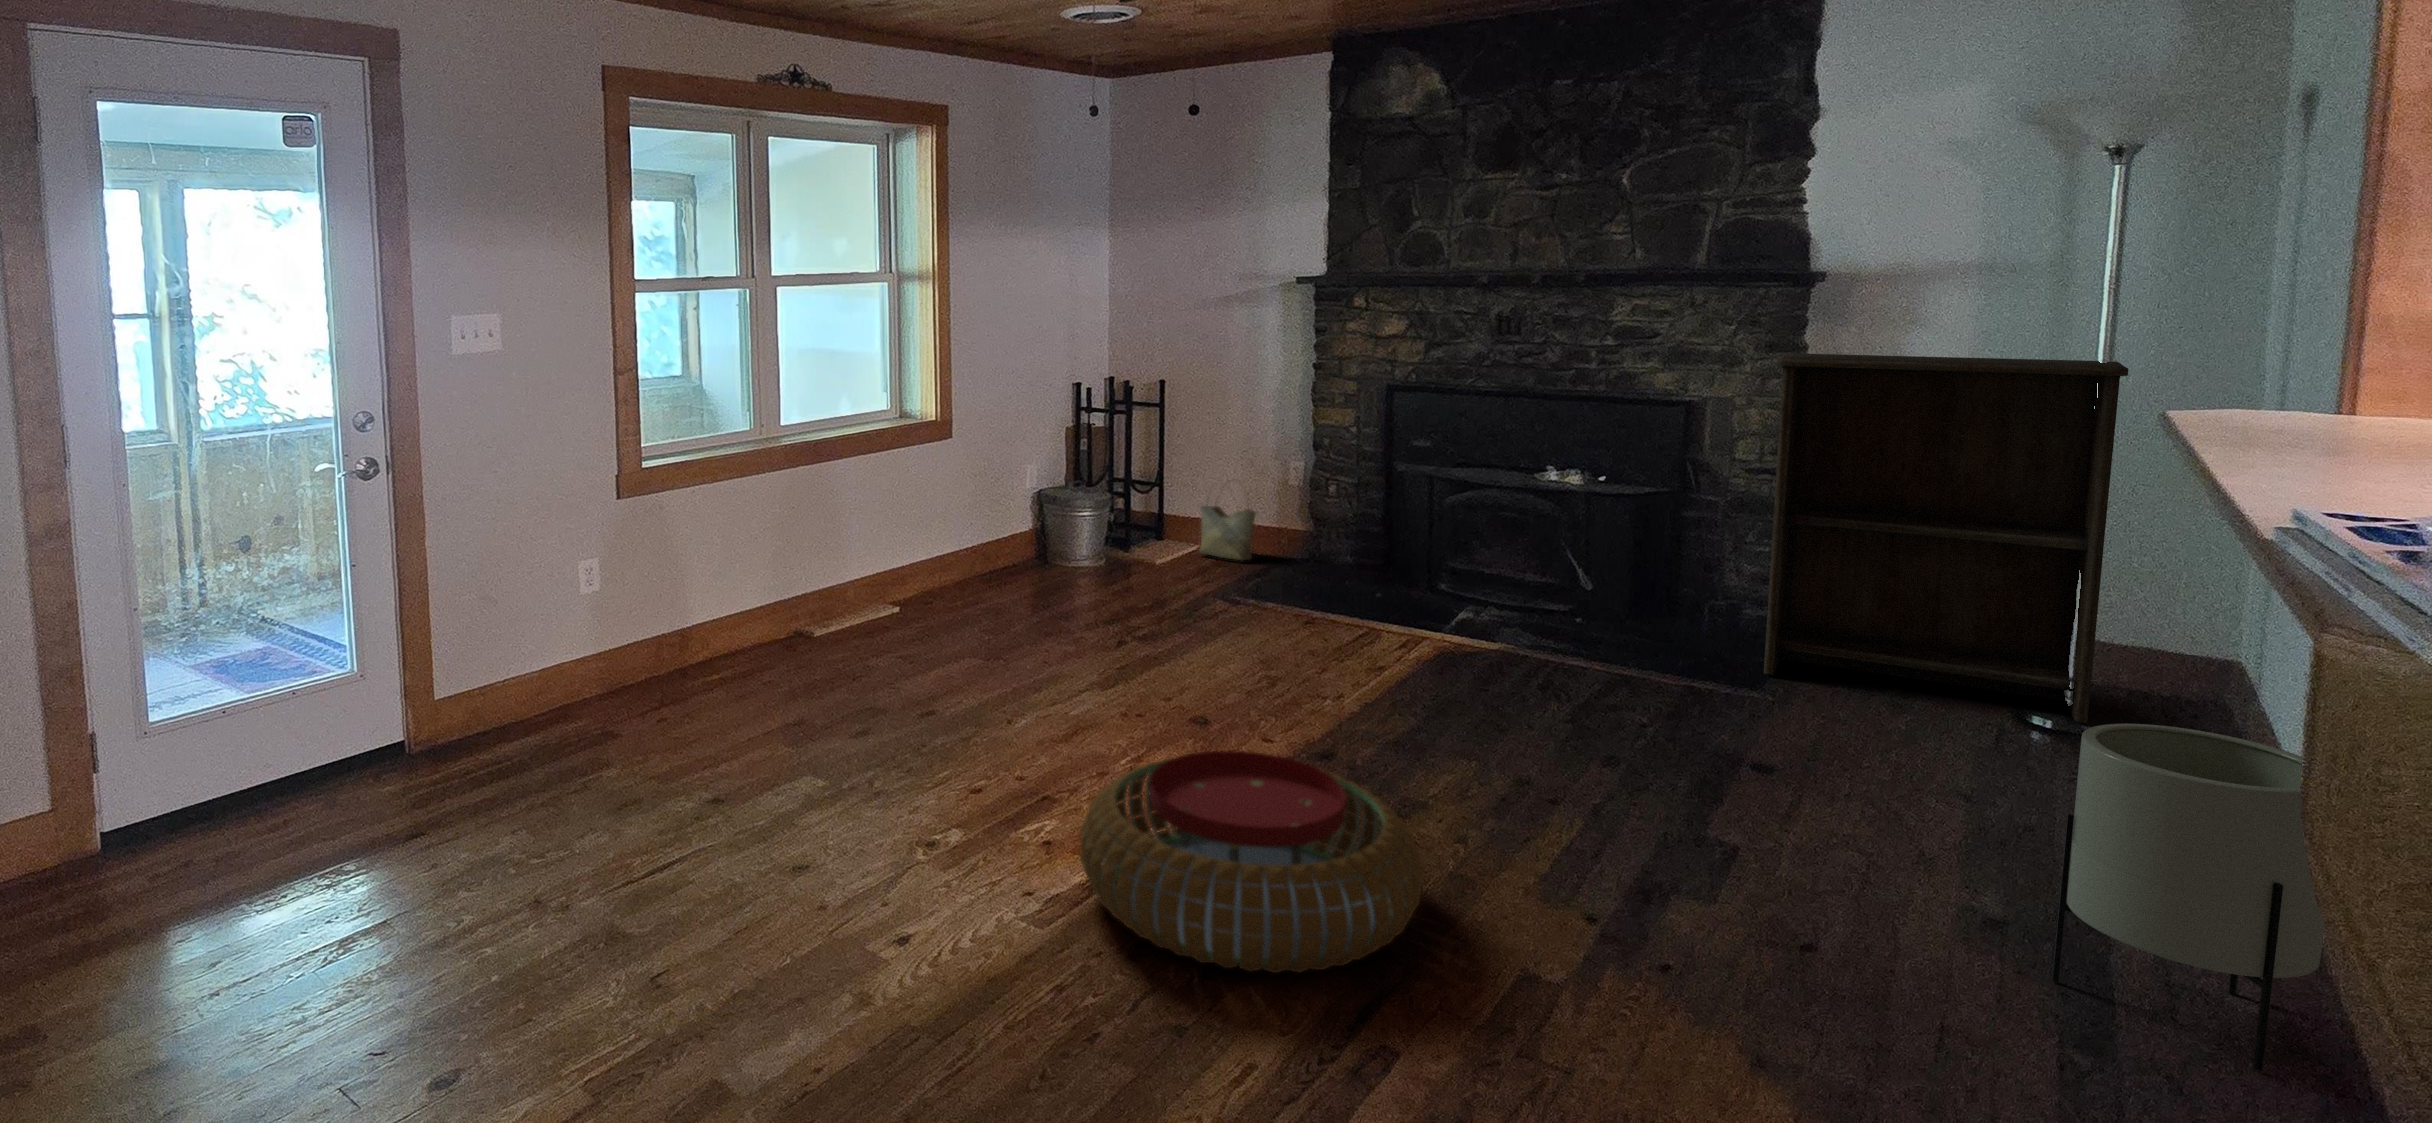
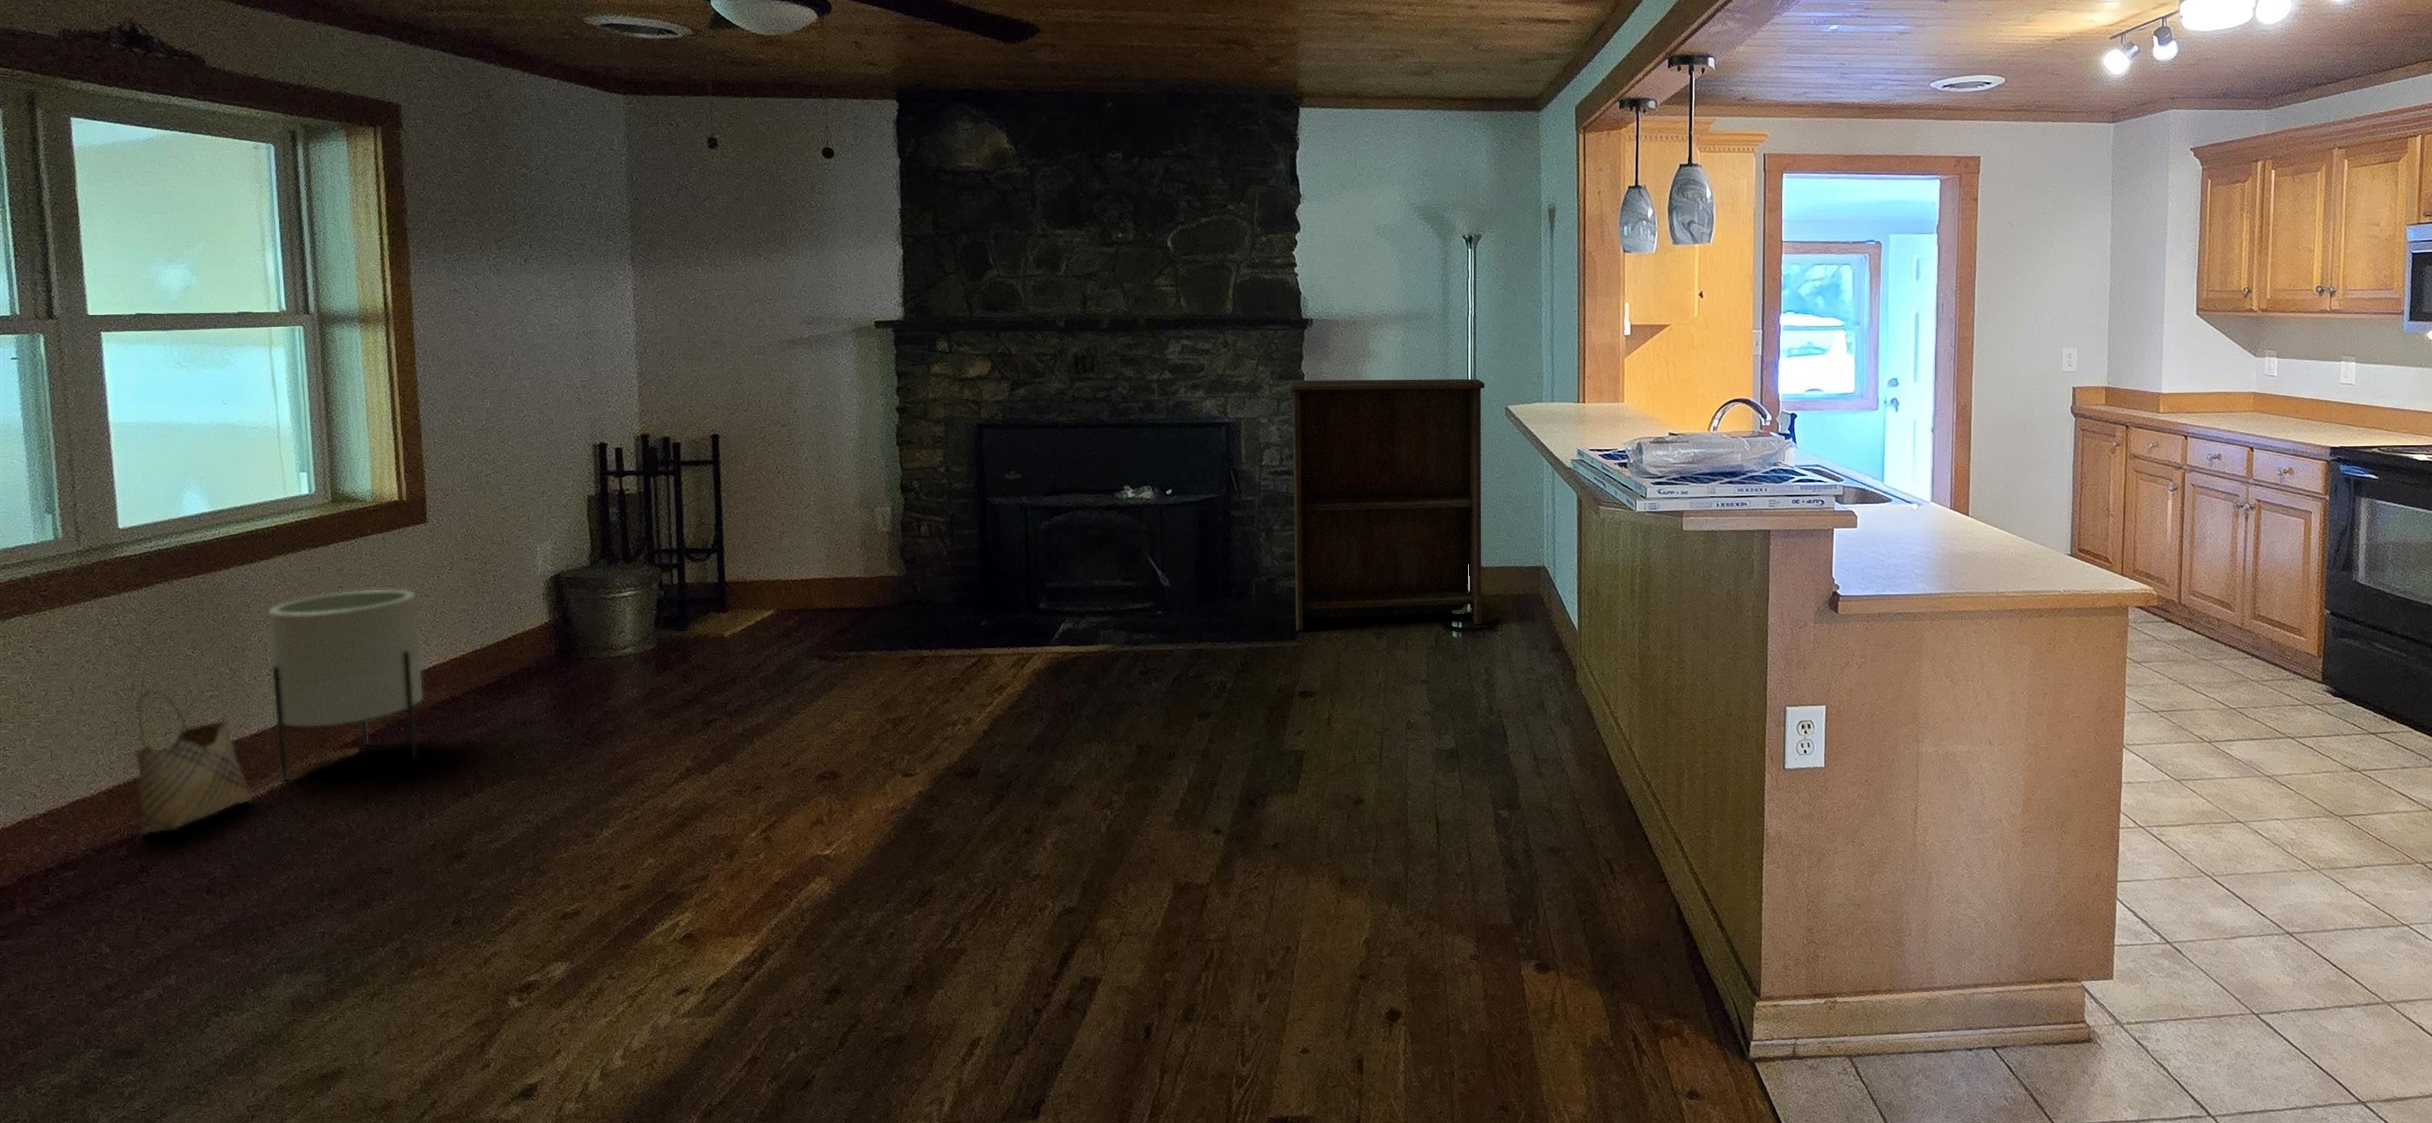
woven basket: present [1200,498,1256,560] -> present [136,692,249,833]
planter: present [2052,724,2325,1071] -> present [269,590,422,779]
pouf: present [1080,751,1423,973] -> none [747,766,1095,973]

